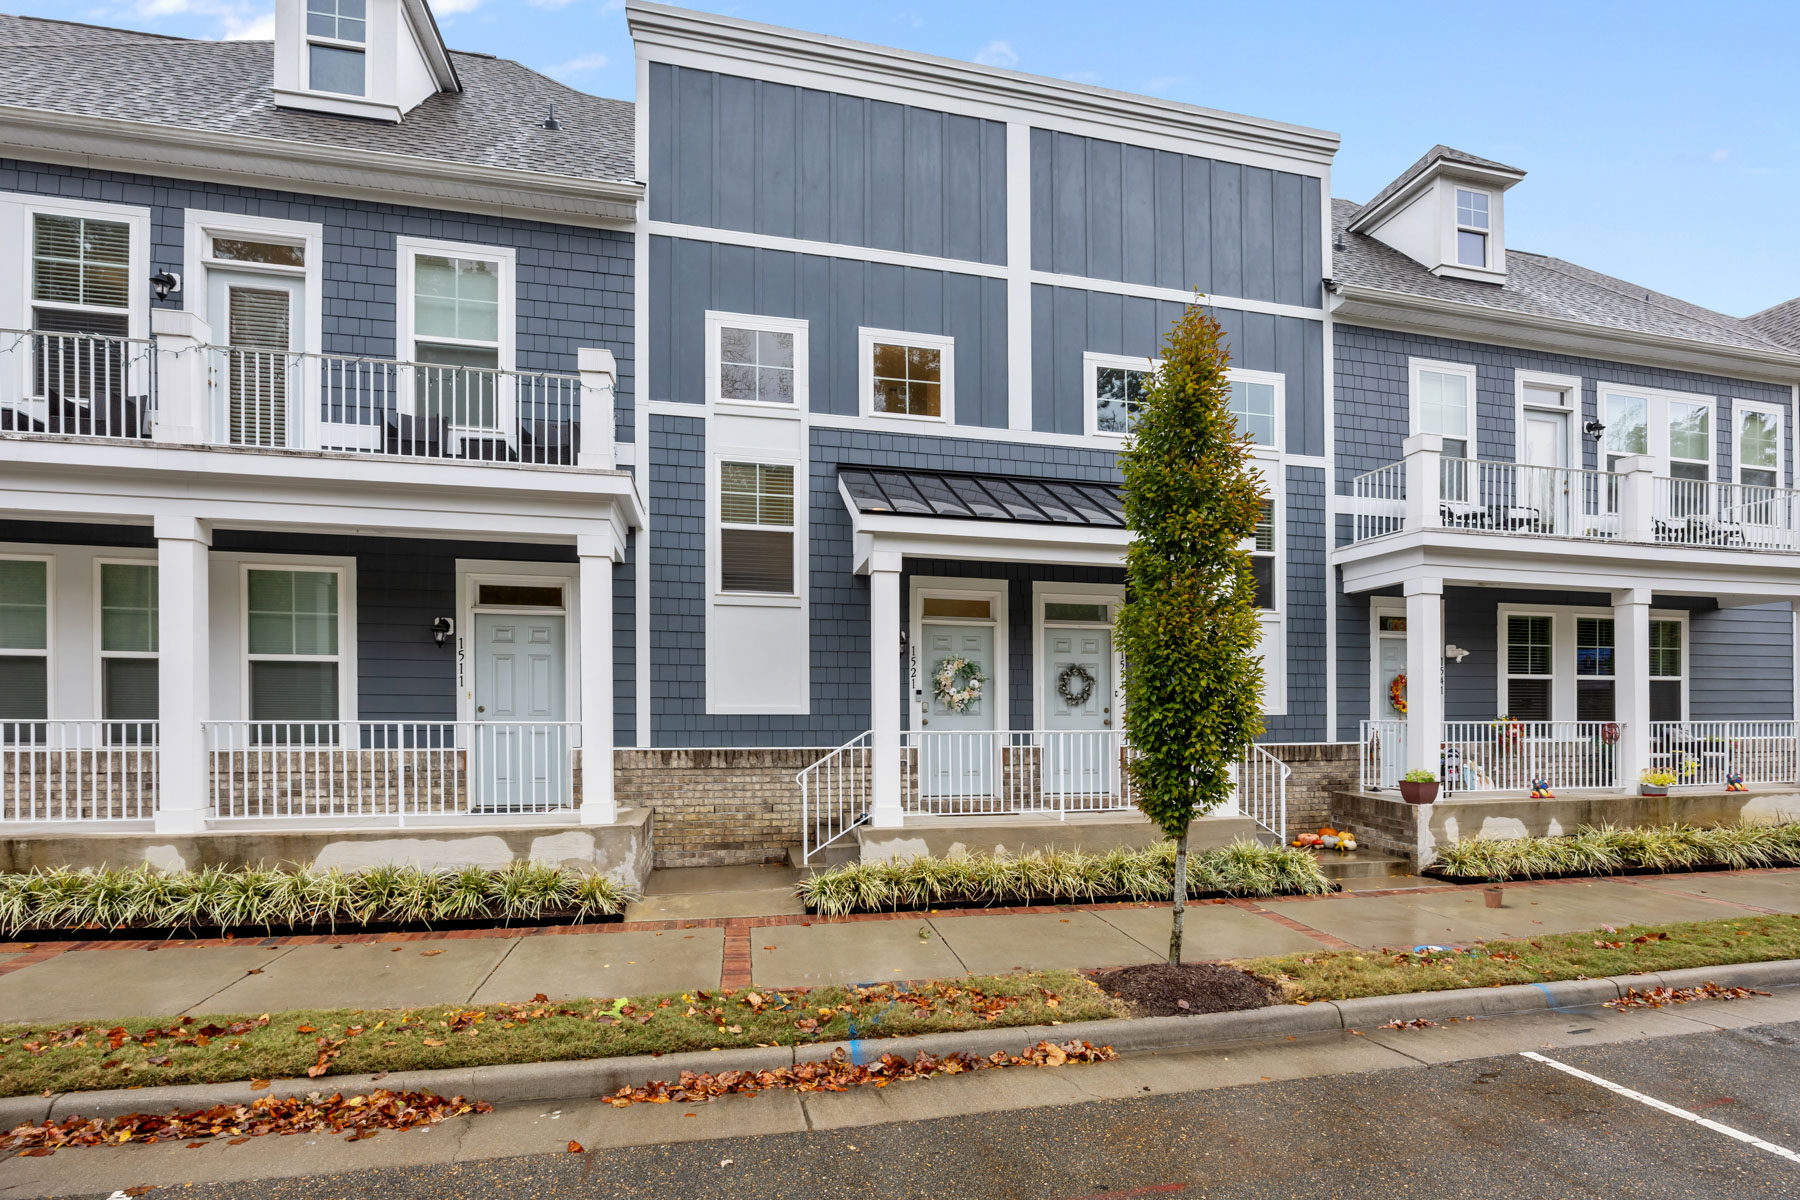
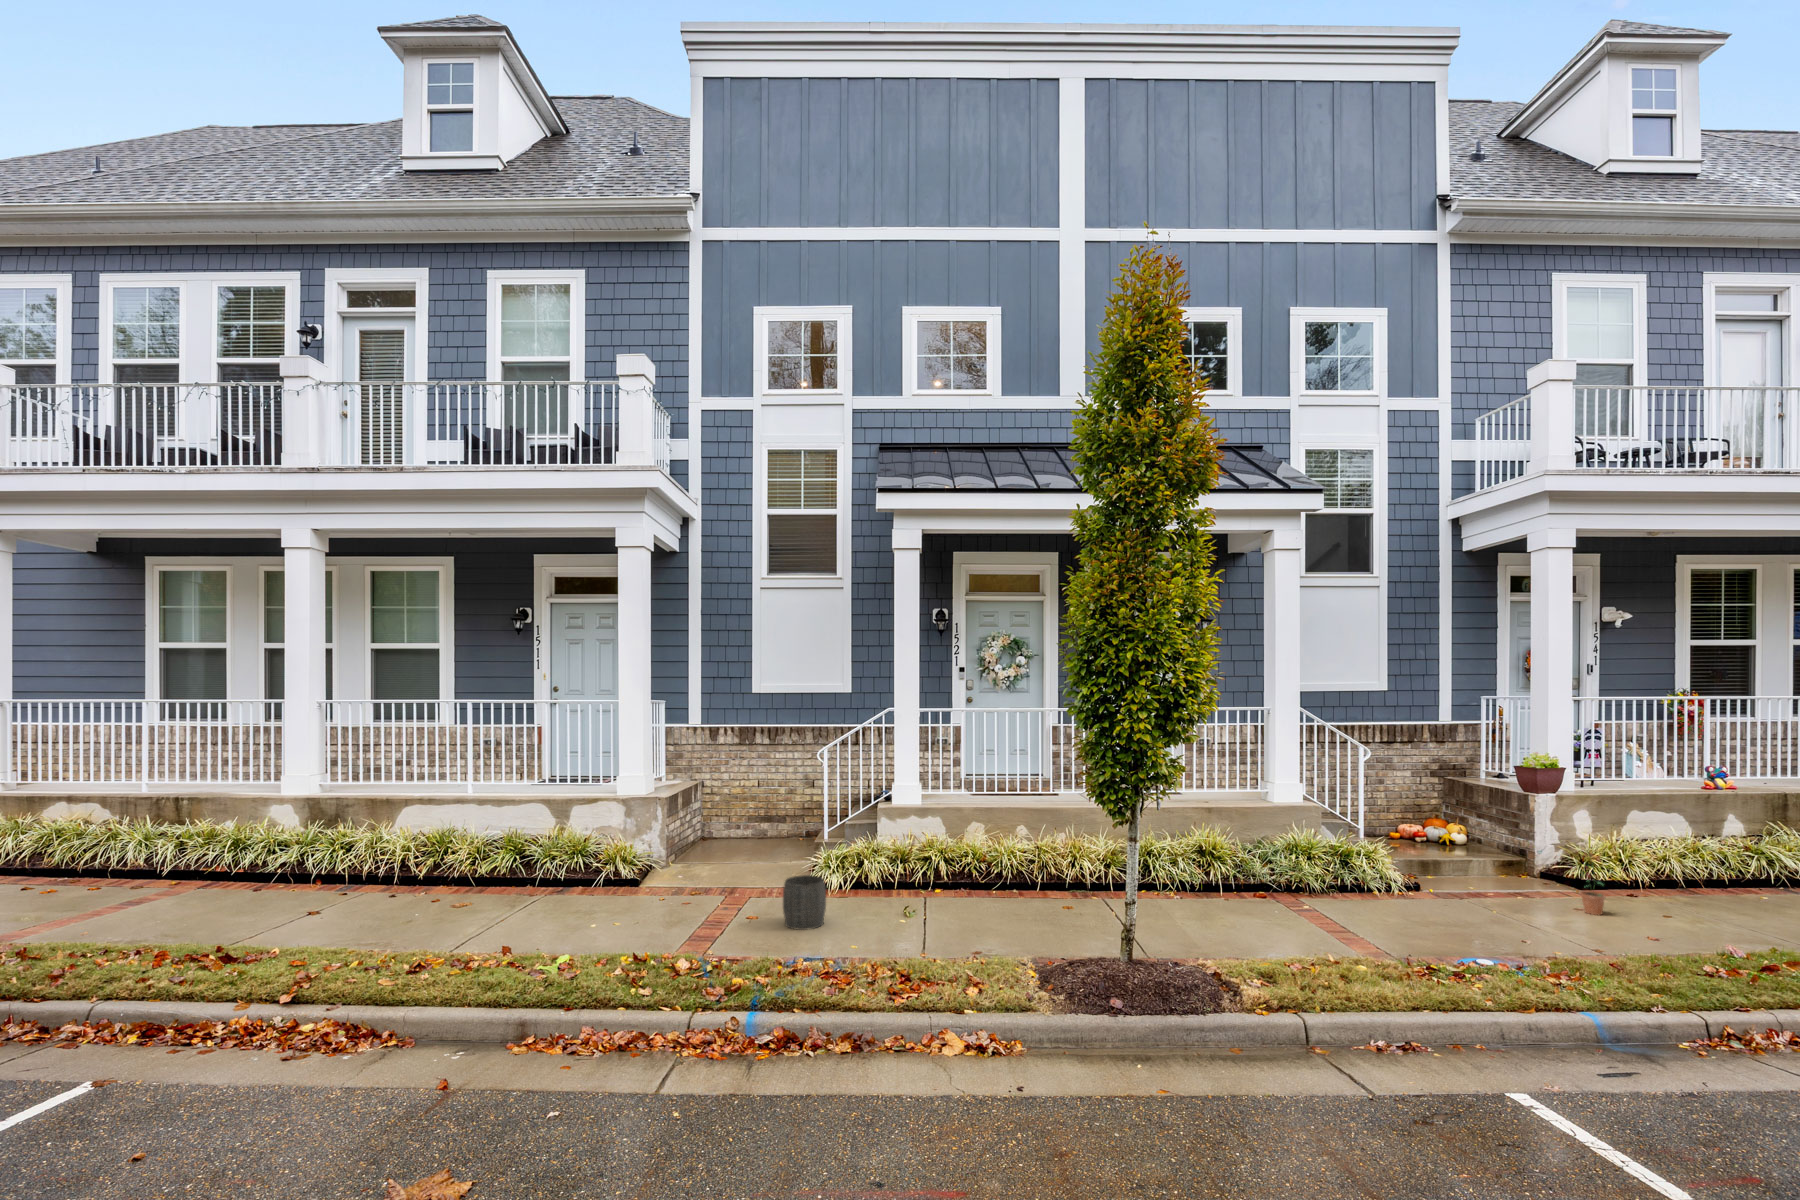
woven basket: none [807,902,851,958] -> present [783,875,826,930]

